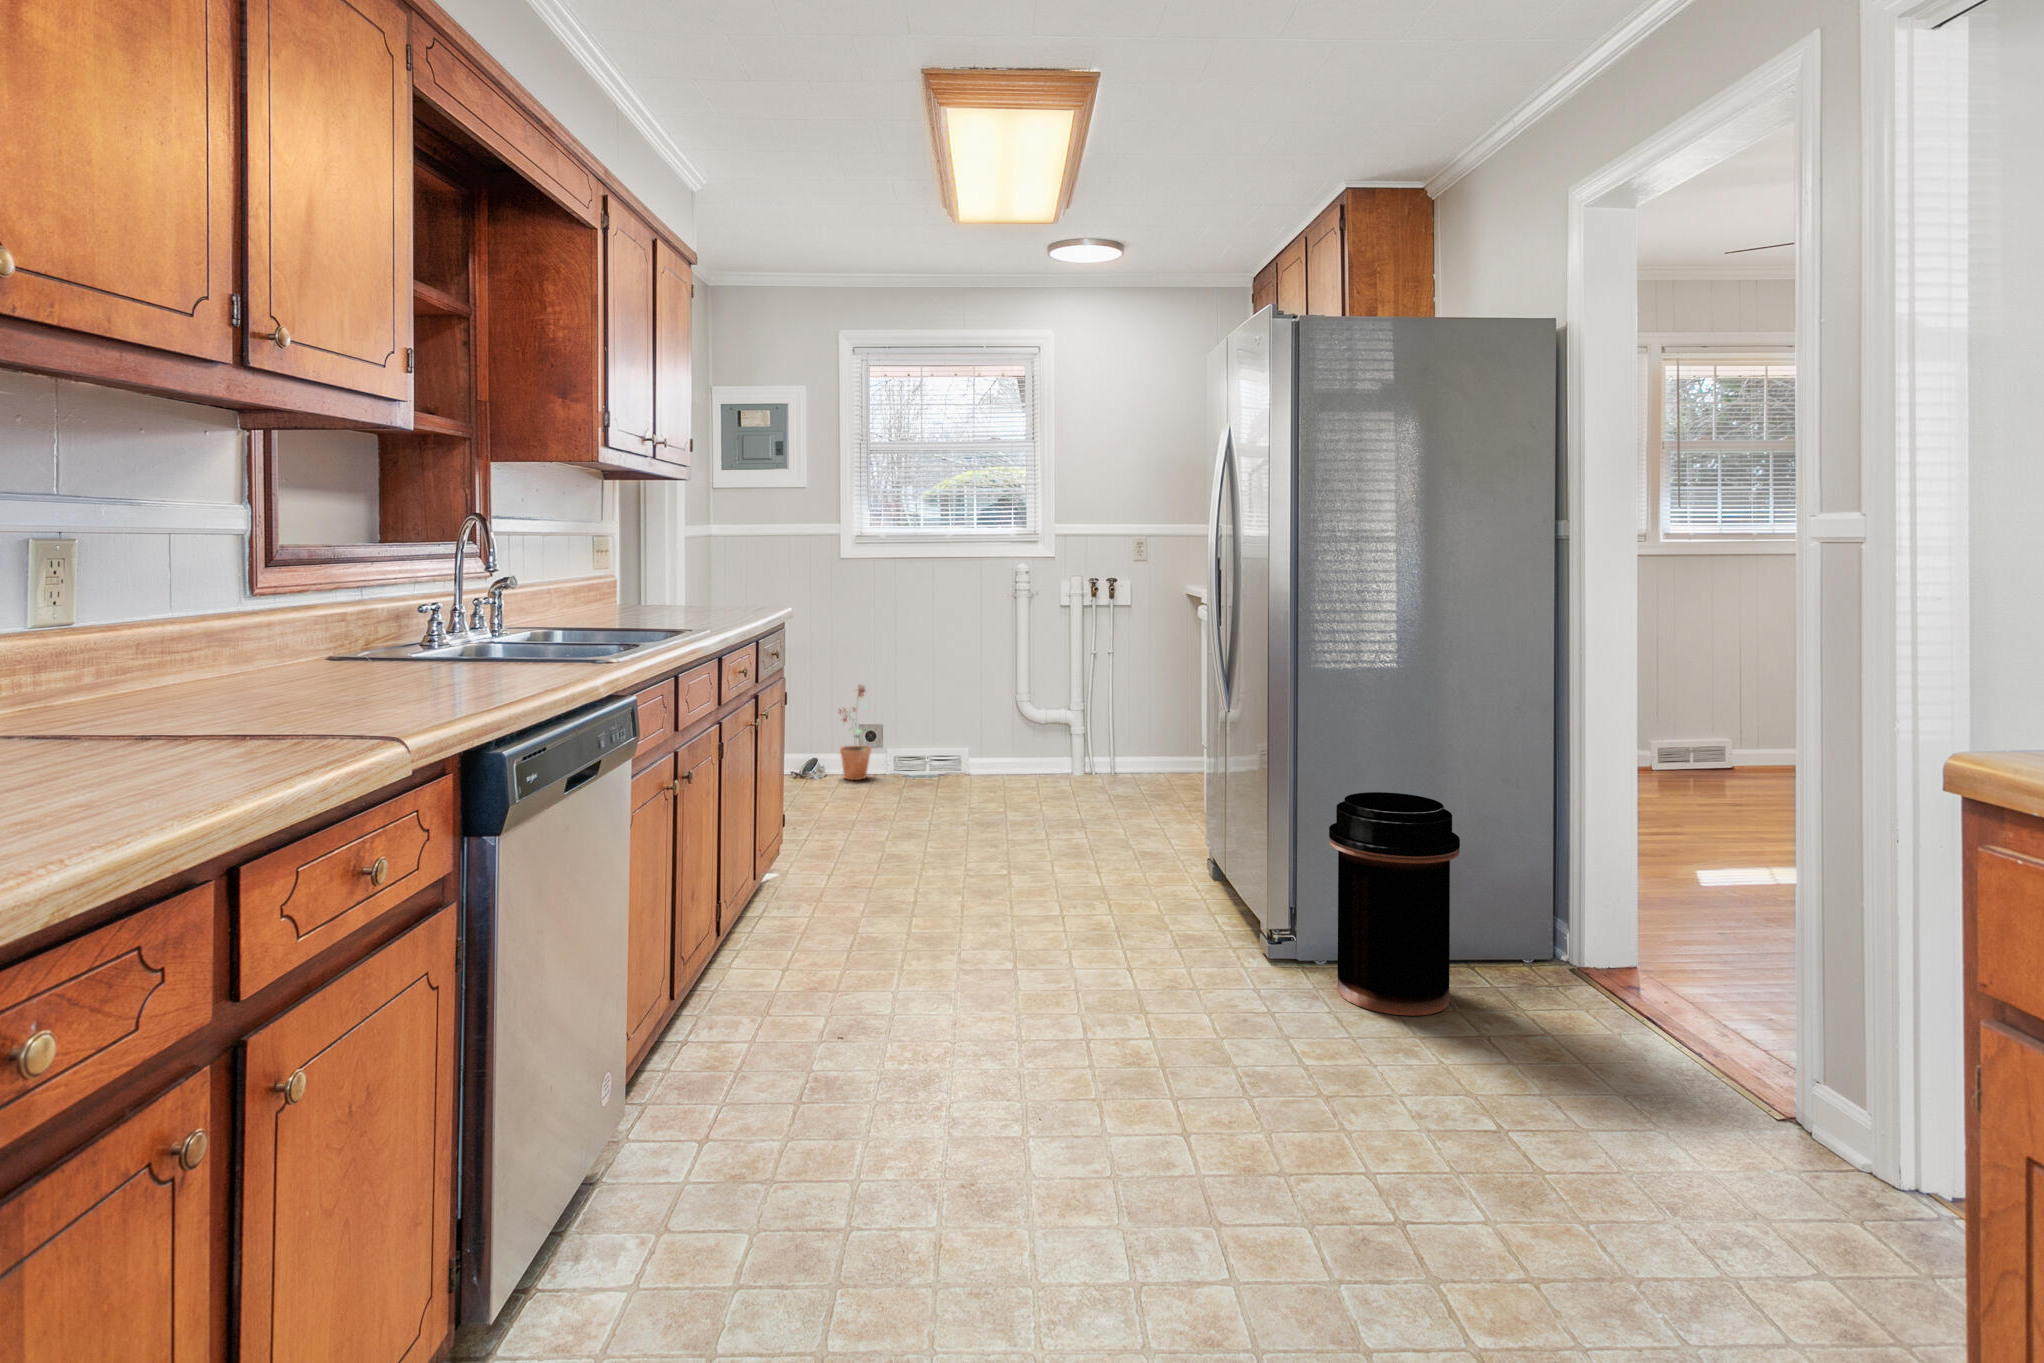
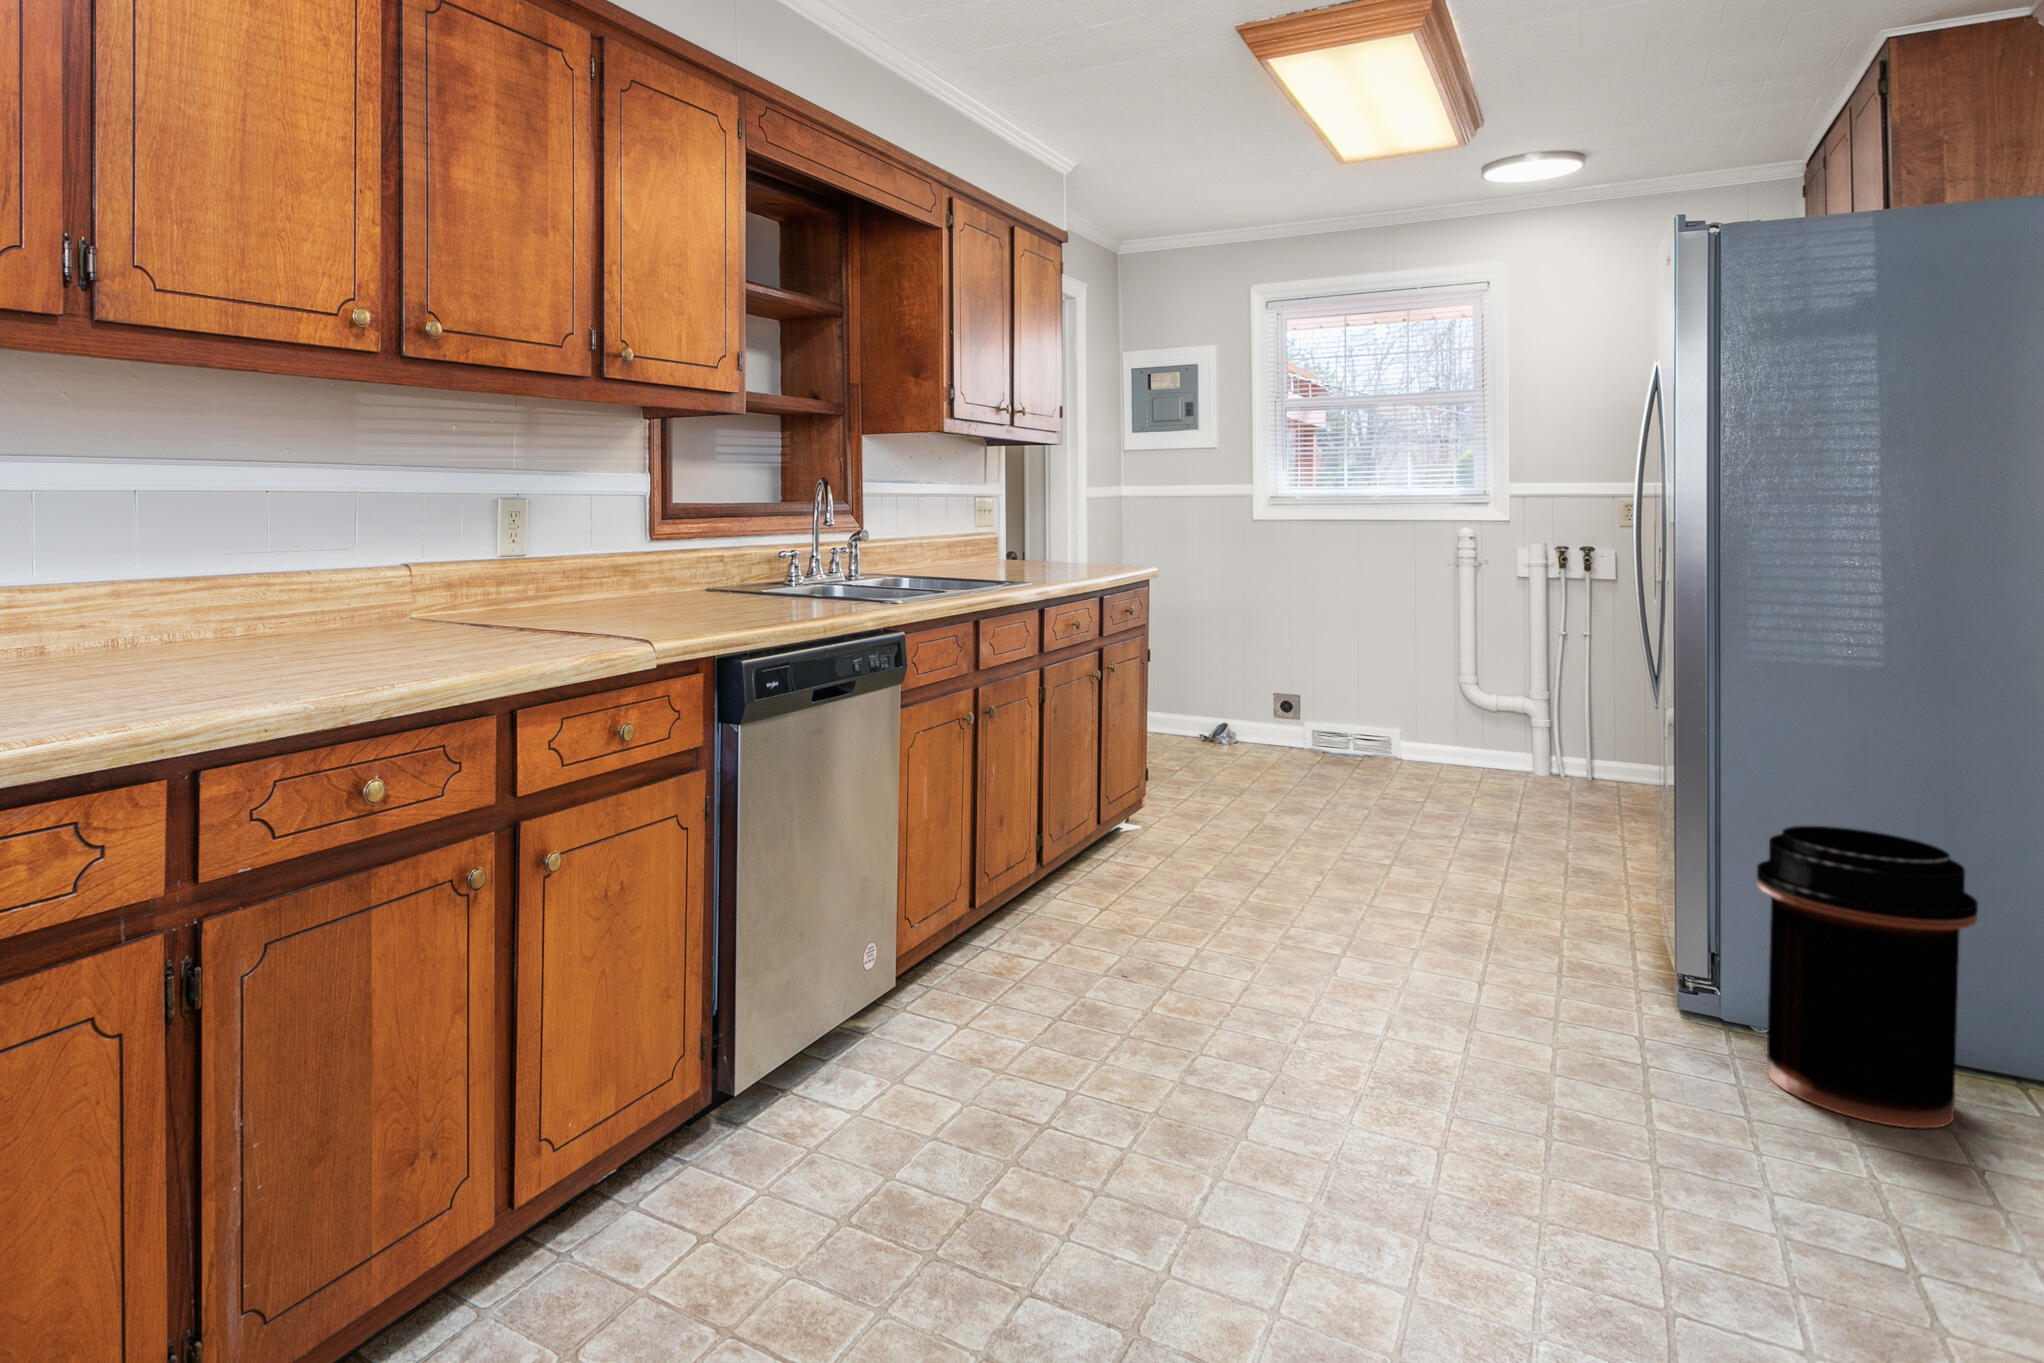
potted plant: present [839,685,871,780] -> none [1245,653,1282,752]

